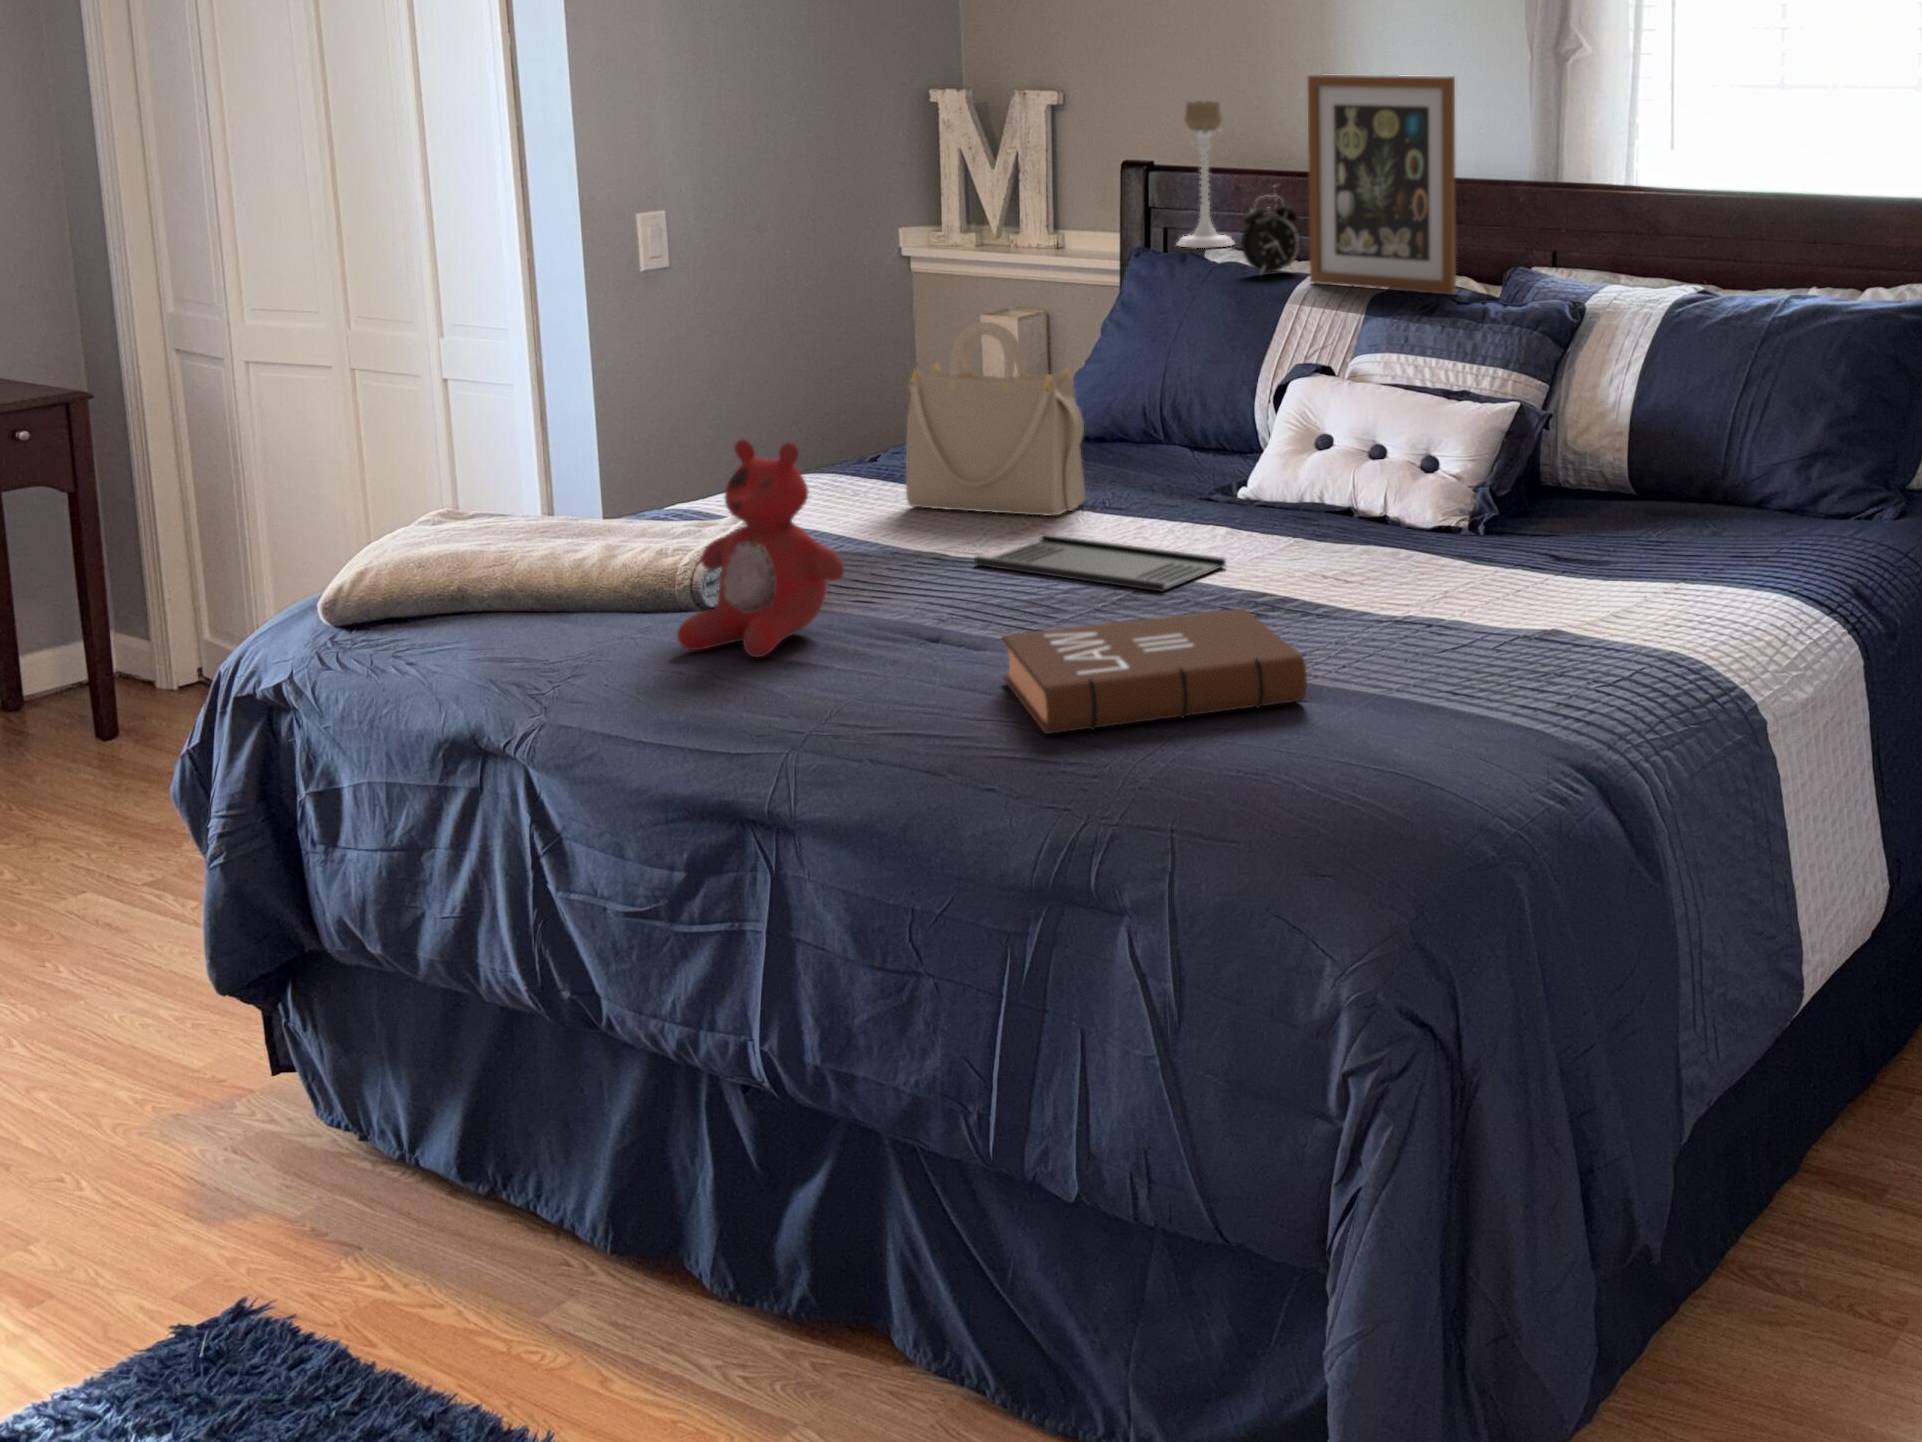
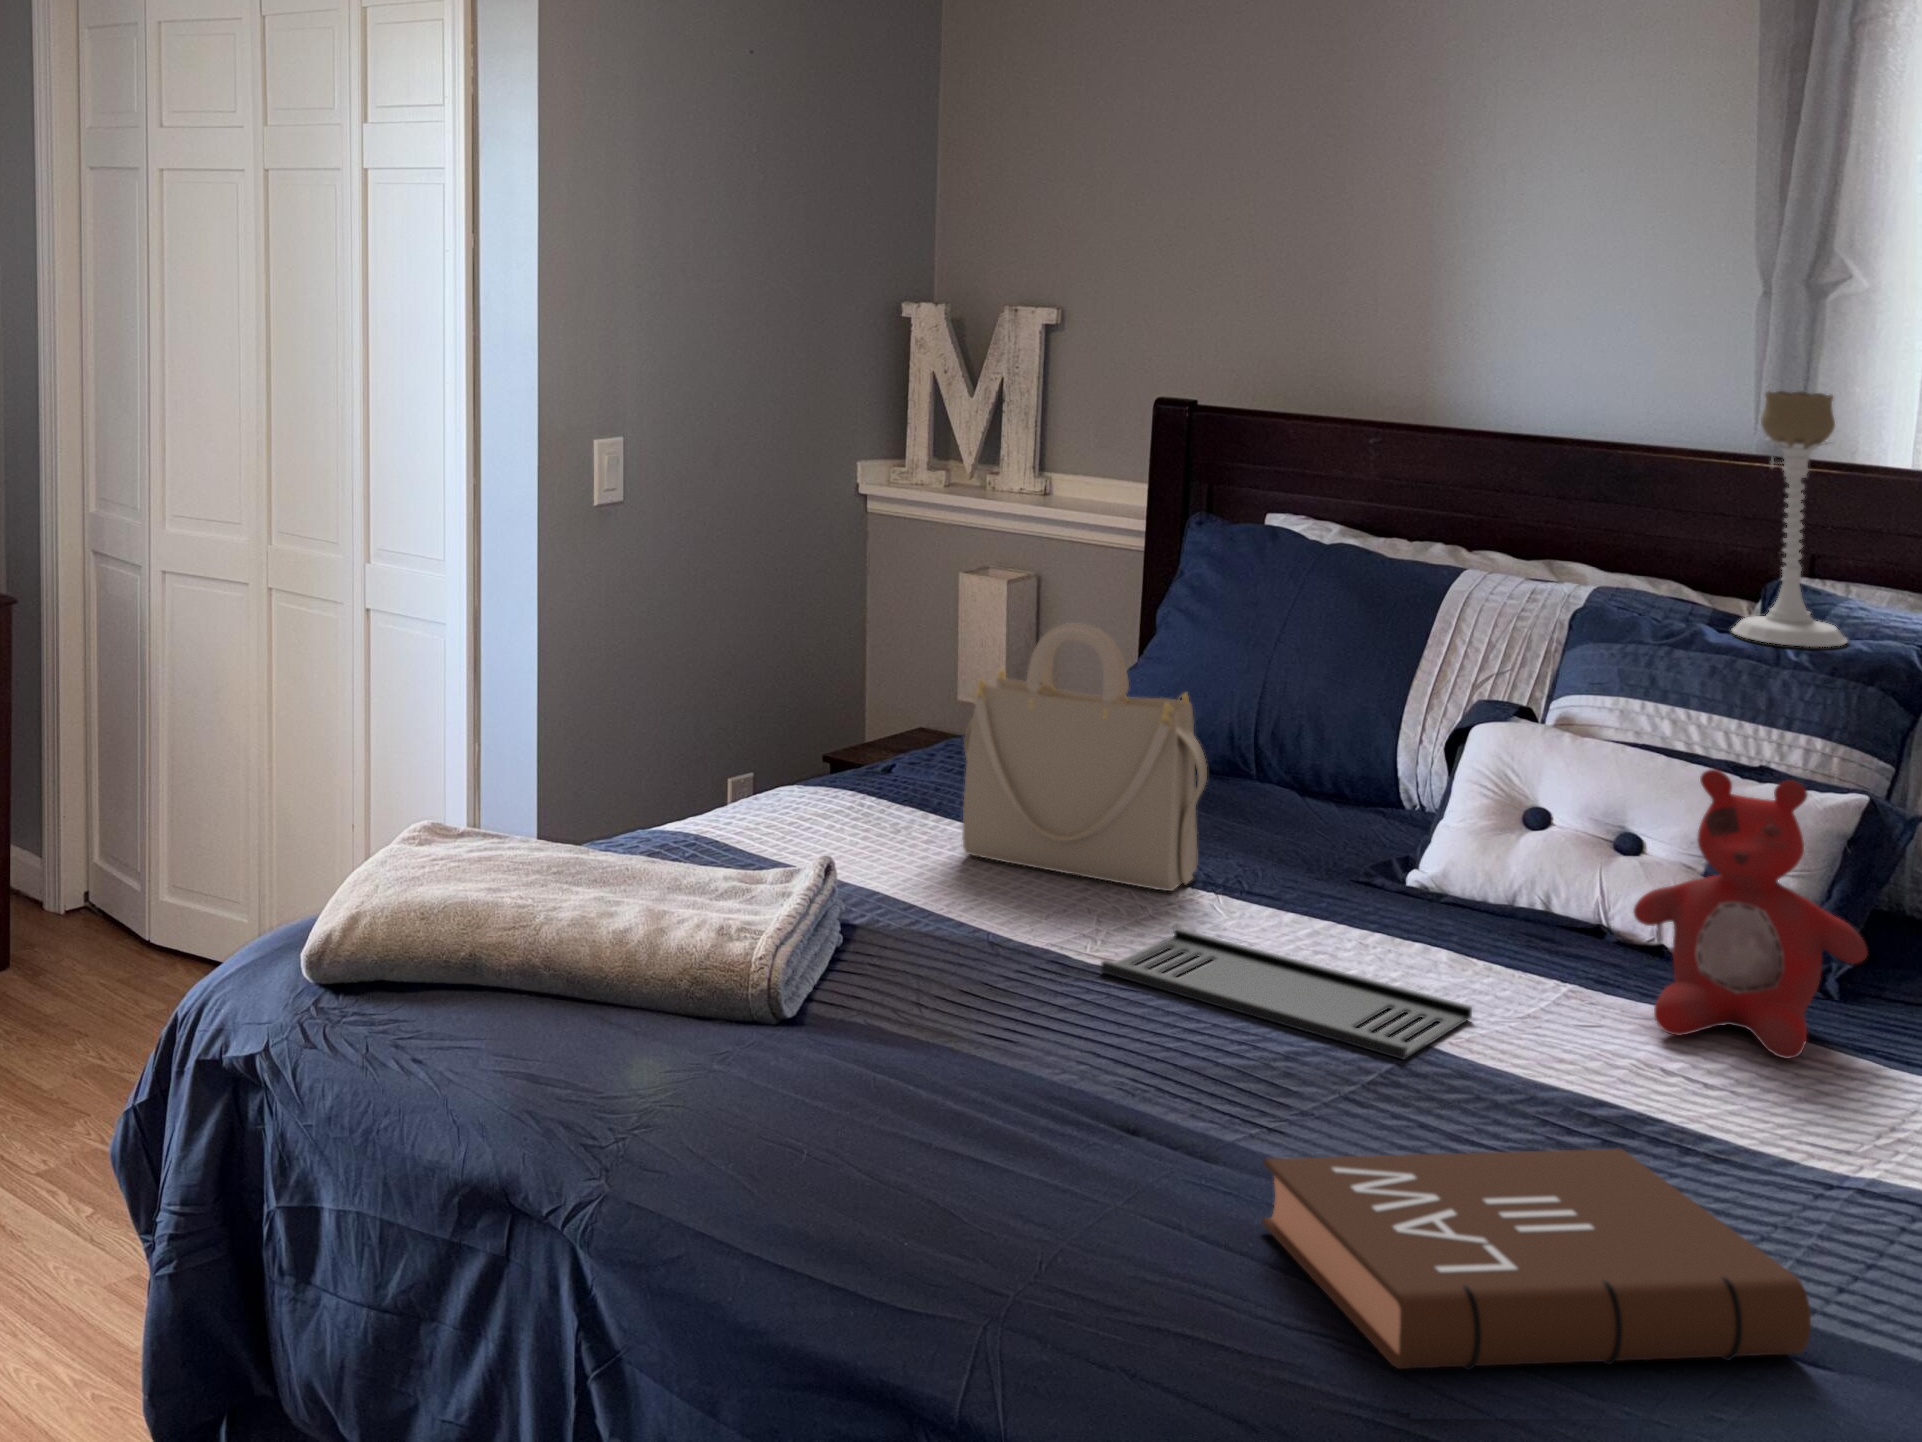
picture frame: present [1308,74,1456,294] -> none [1463,310,1711,616]
candle holder: present [1177,101,1234,248] -> present [1732,391,1847,647]
alarm clock: present [1241,195,1302,273] -> none [1354,461,1436,565]
stuffed bear: present [677,440,844,657] -> present [1633,769,1868,1059]

